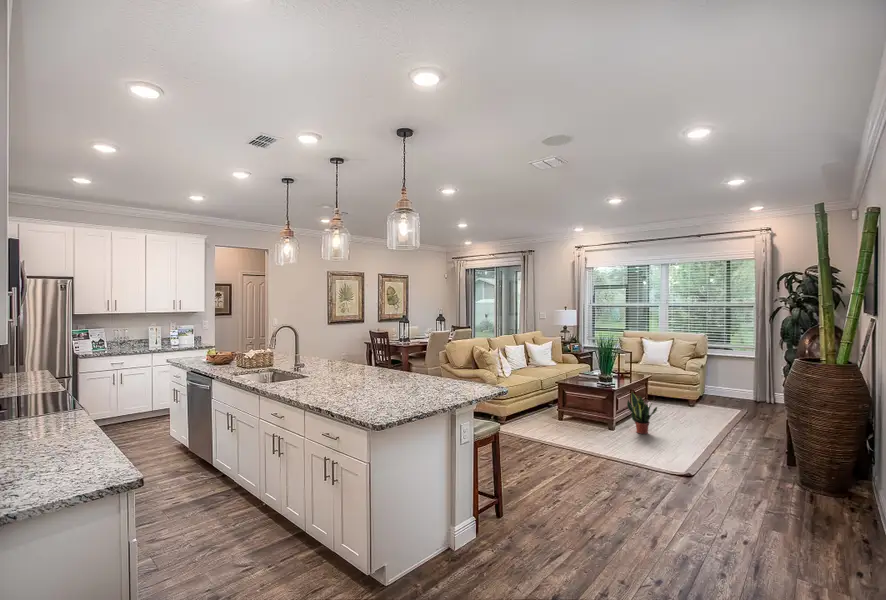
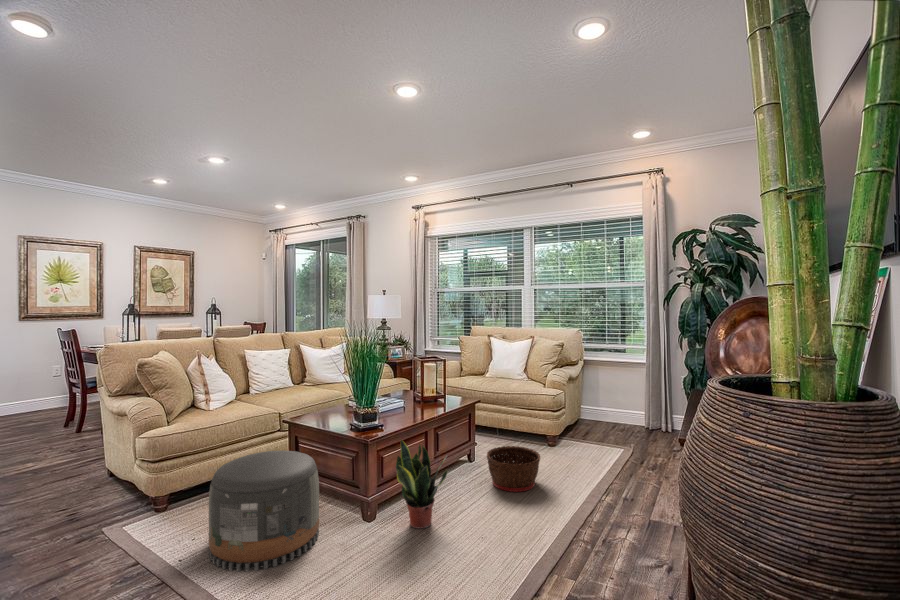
pouf: none [549,395,598,442] -> present [209,450,319,571]
basket: none [664,402,697,425] -> present [487,446,540,492]

